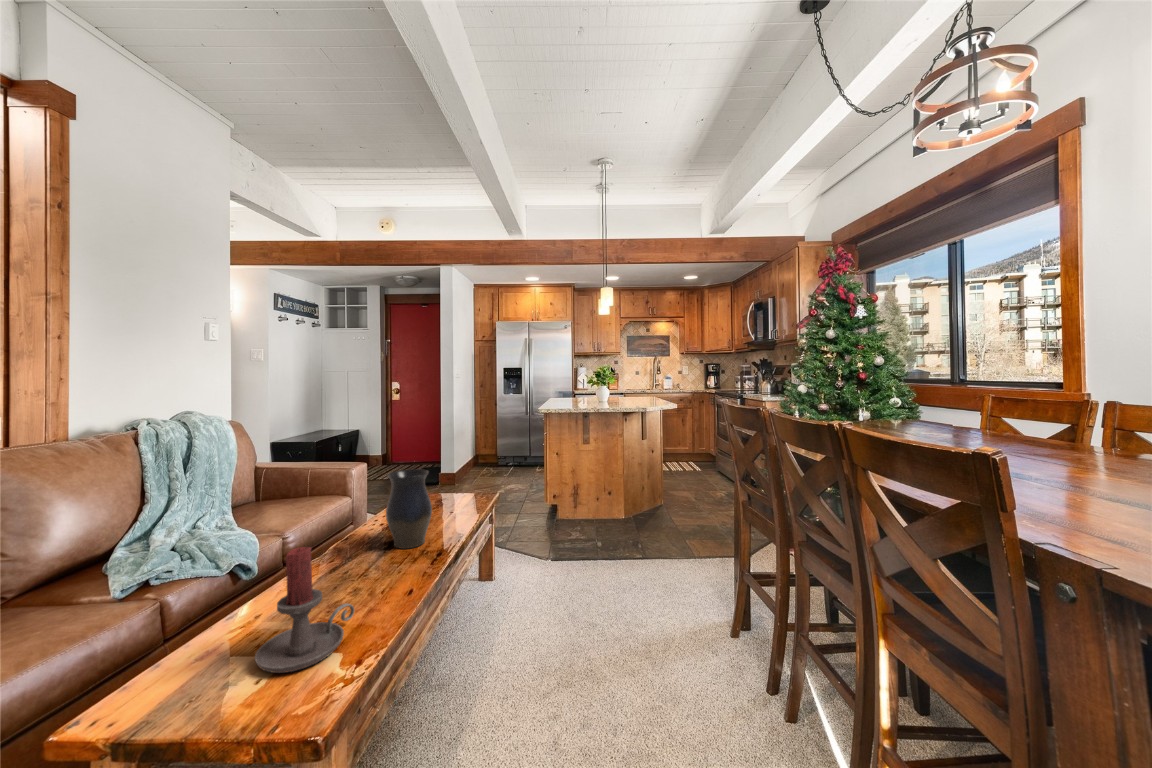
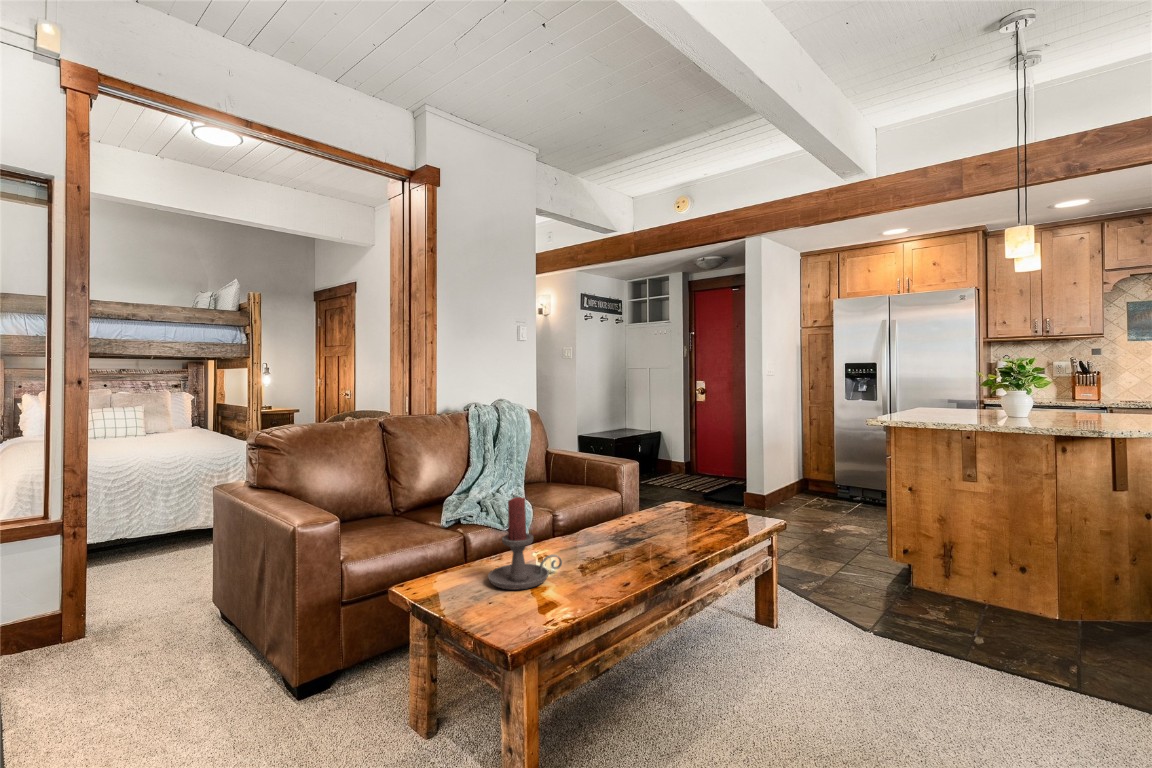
vase: present [386,469,432,549] -> none [619,457,662,534]

